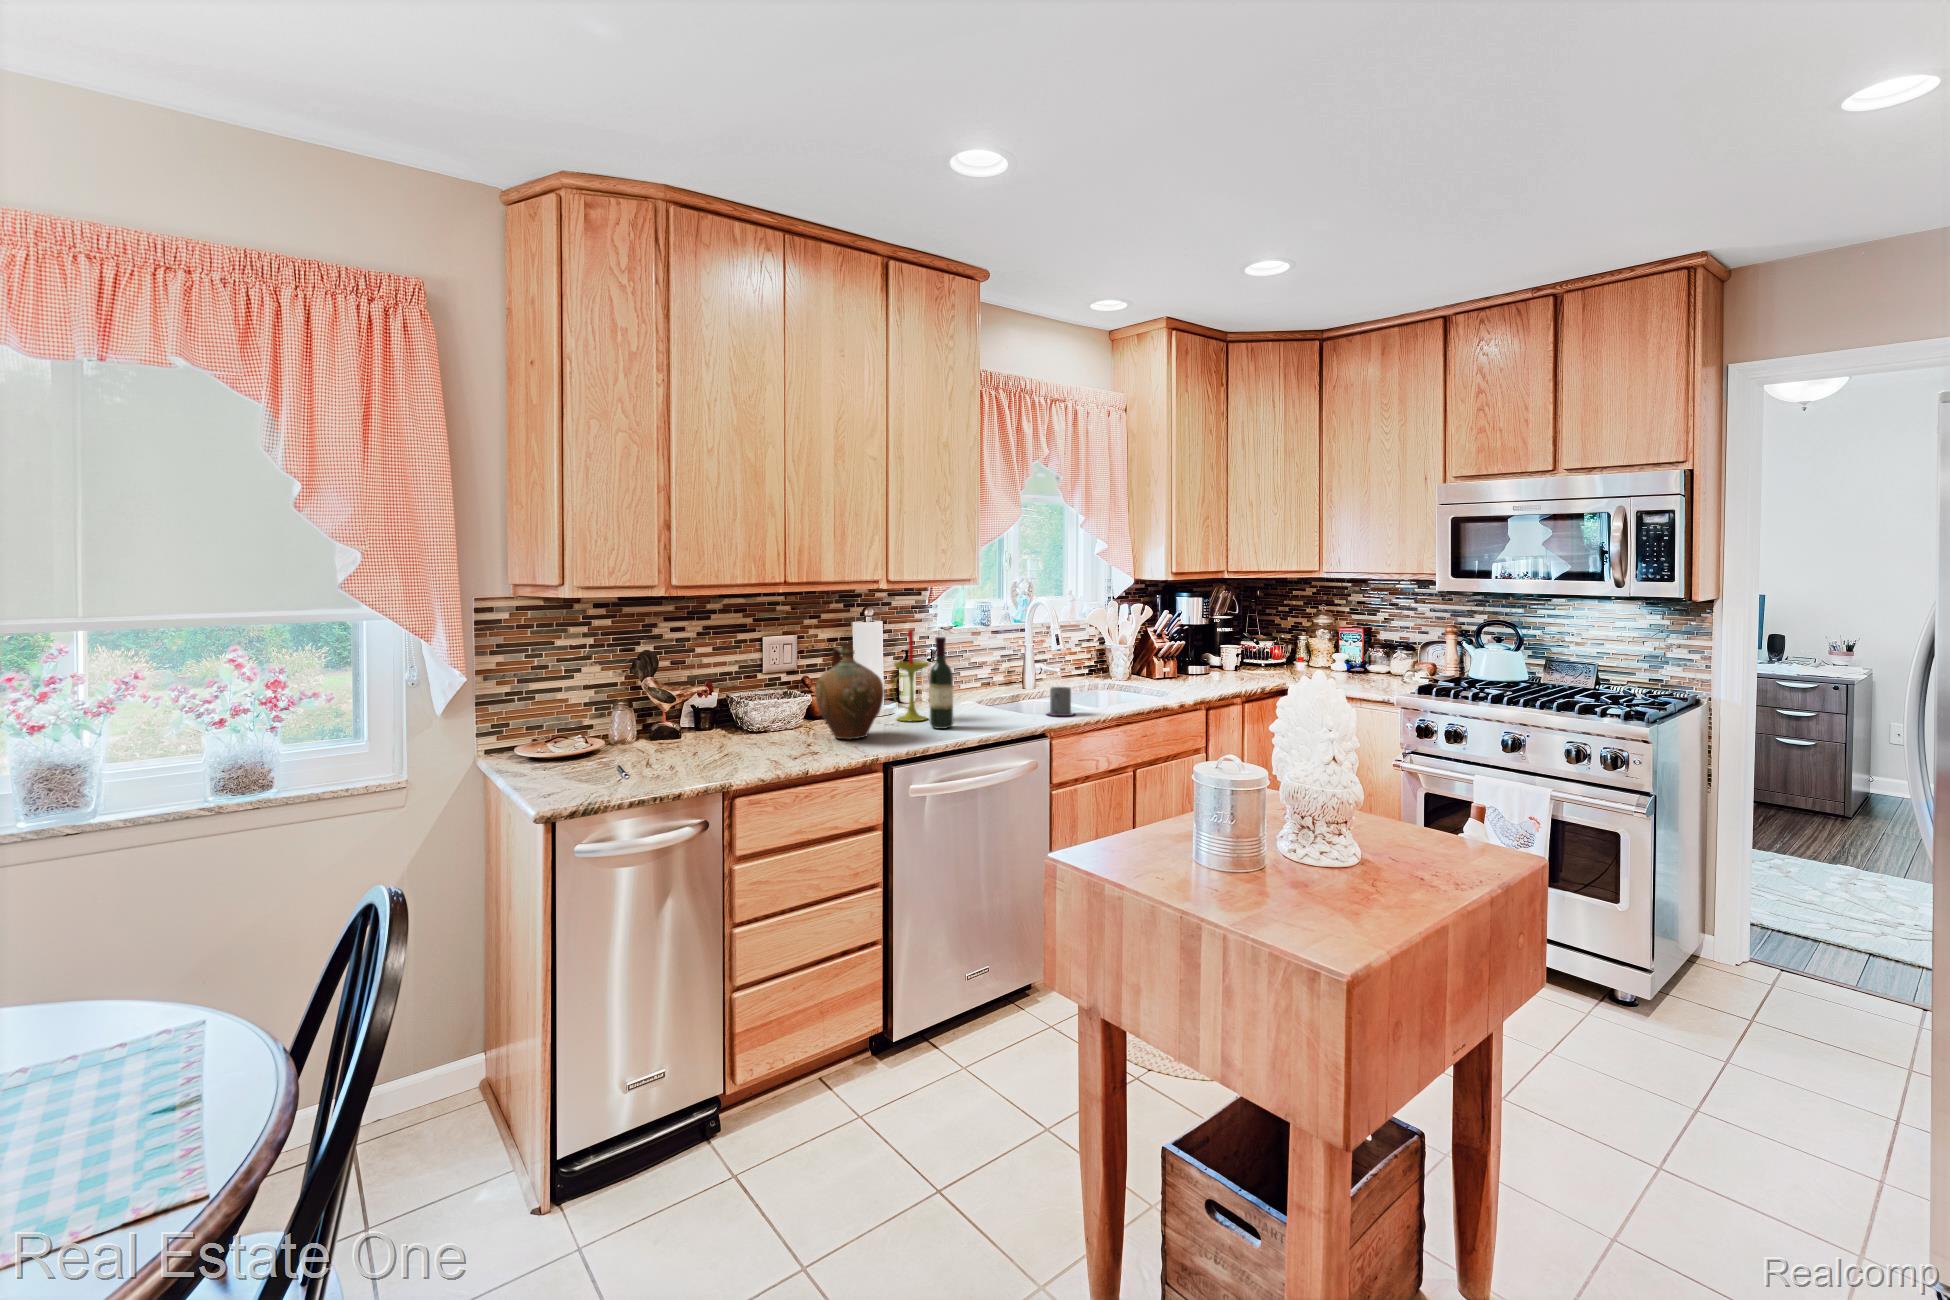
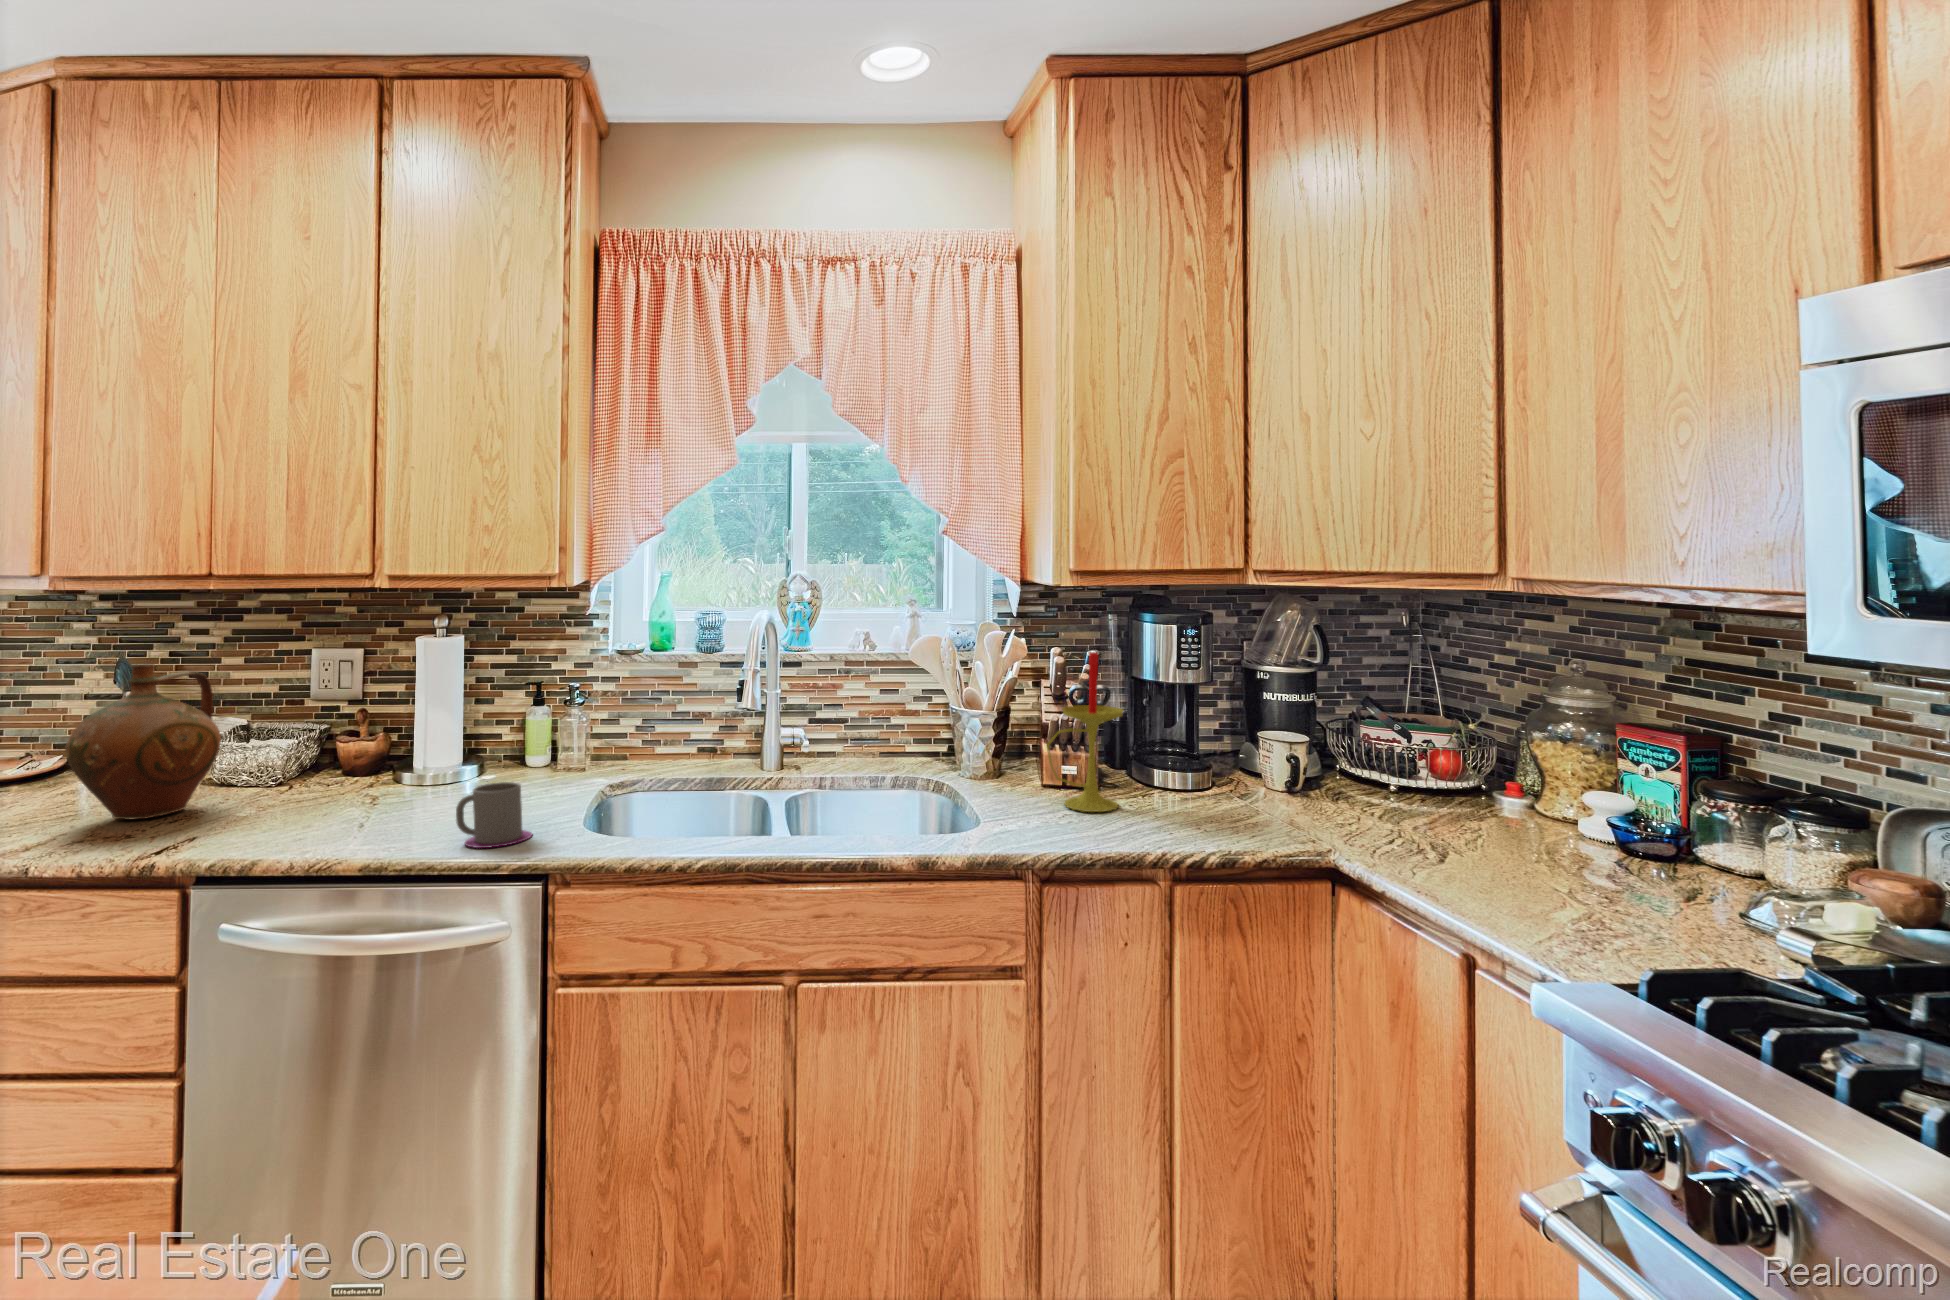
candle: present [892,630,928,721] -> present [1047,652,1123,812]
wine bottle: present [929,637,953,729] -> none [248,667,305,828]

